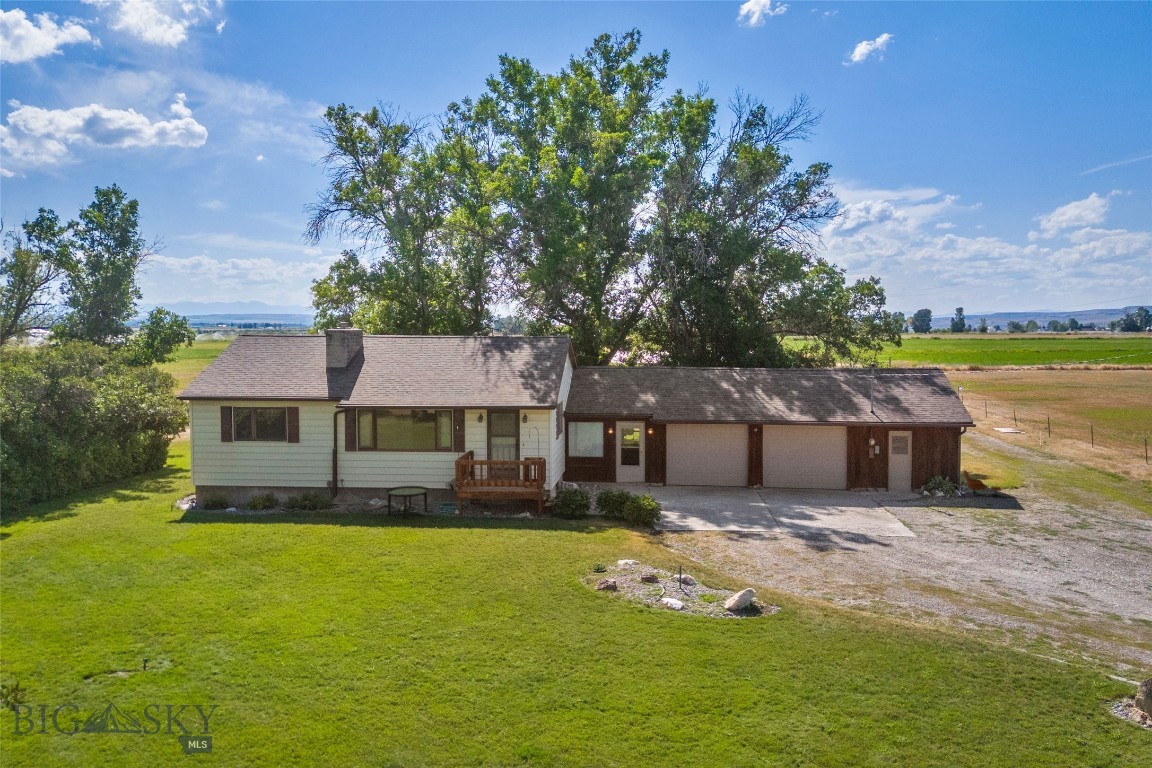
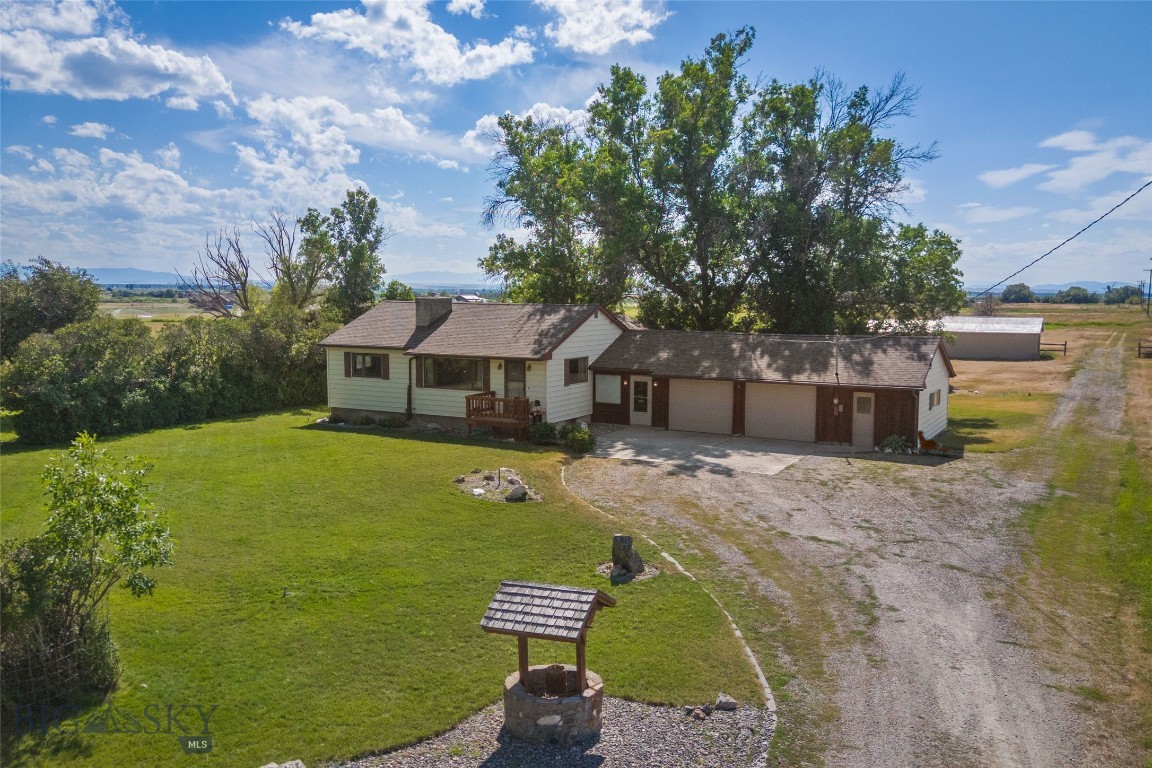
round table: present [386,486,429,519] -> none [434,414,465,435]

